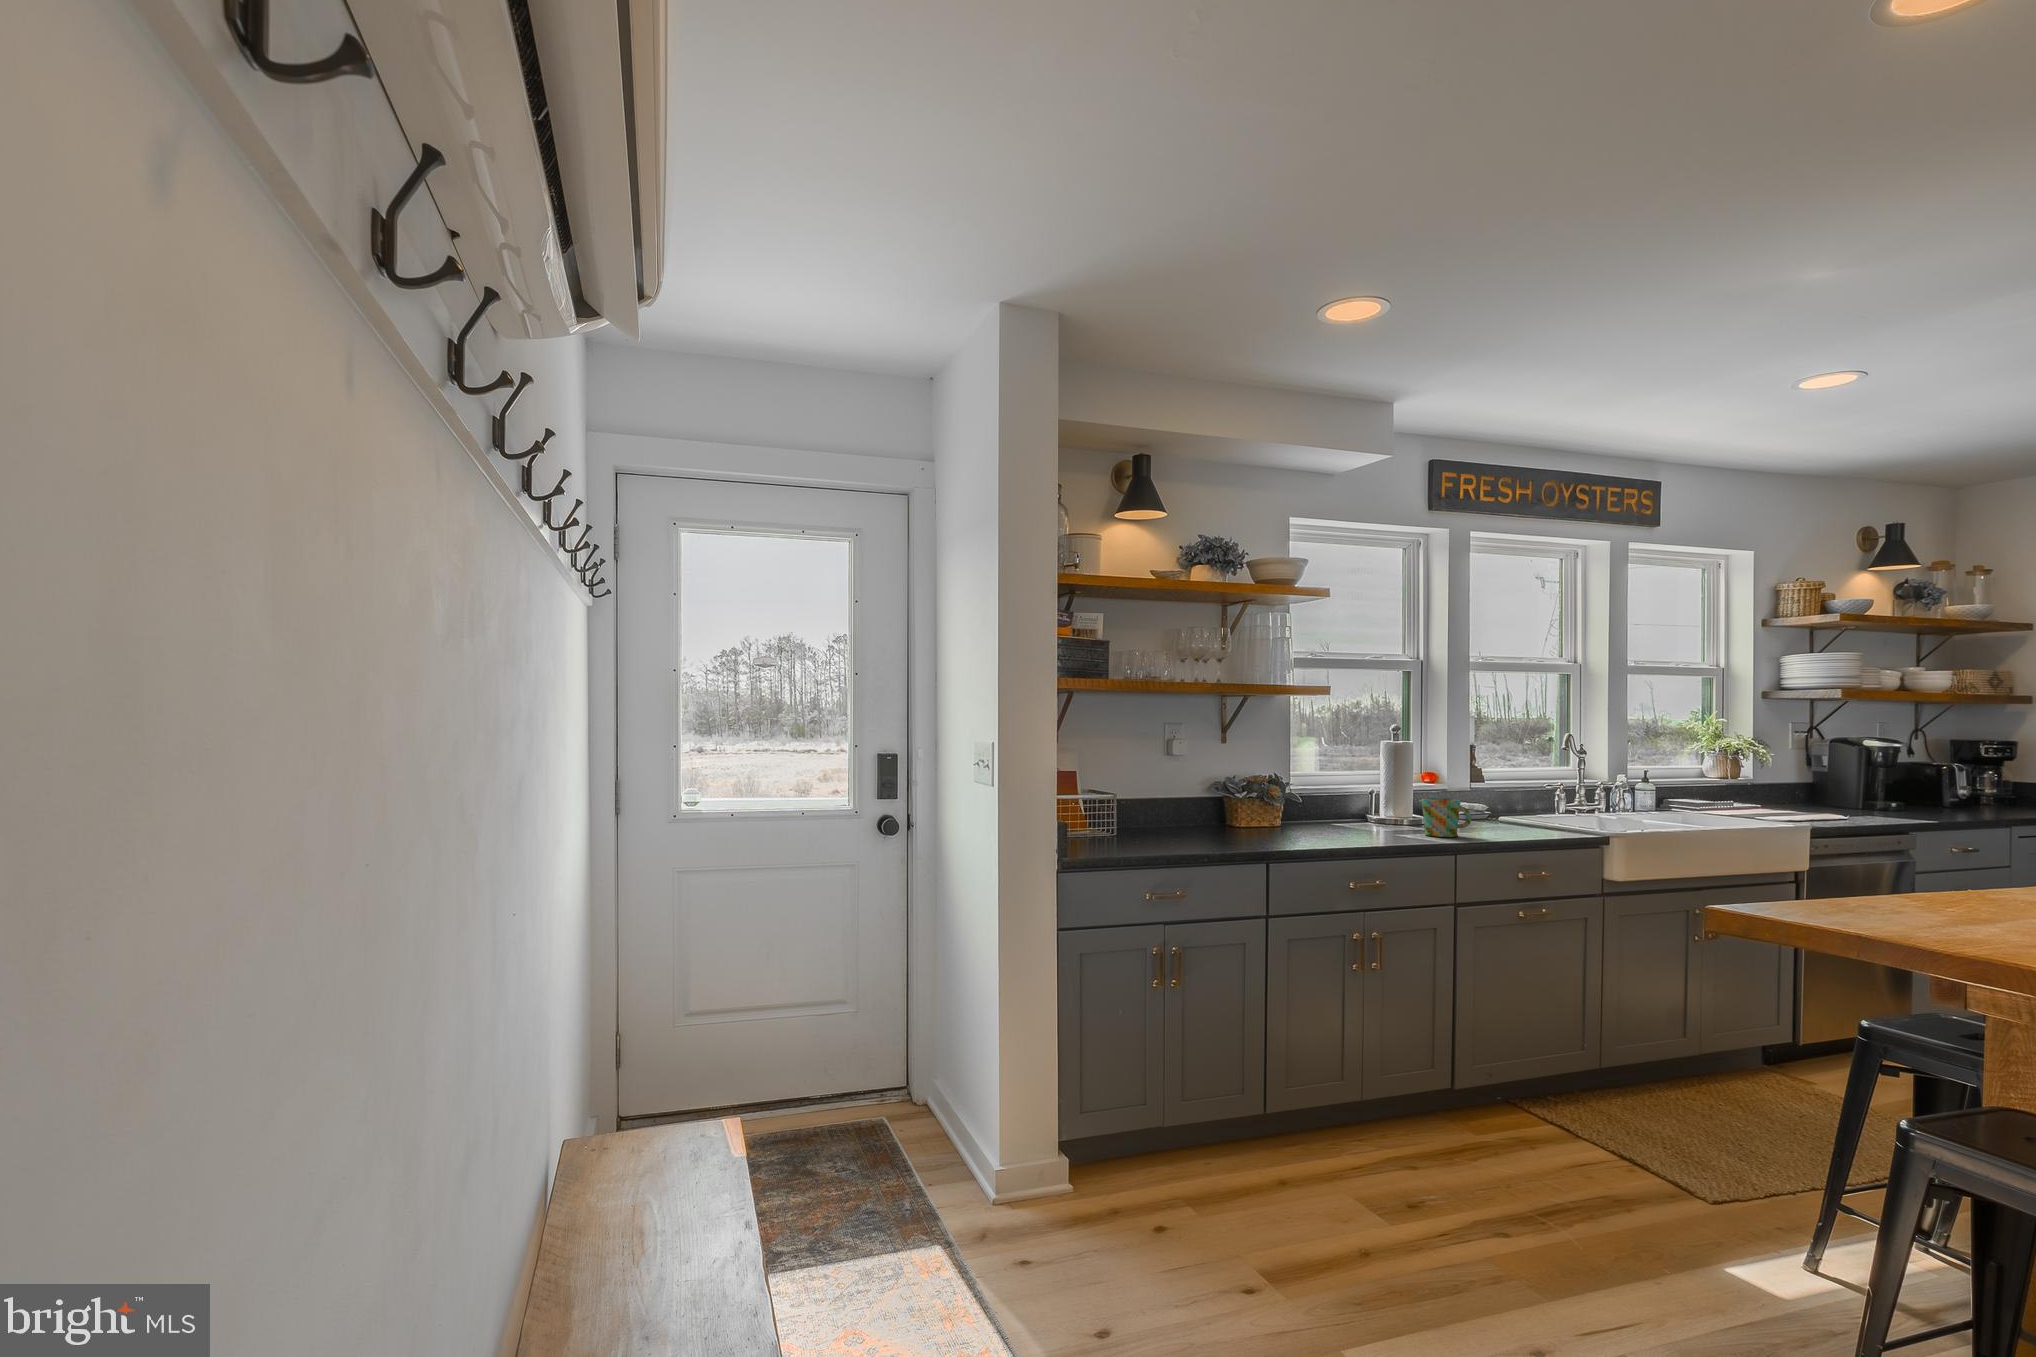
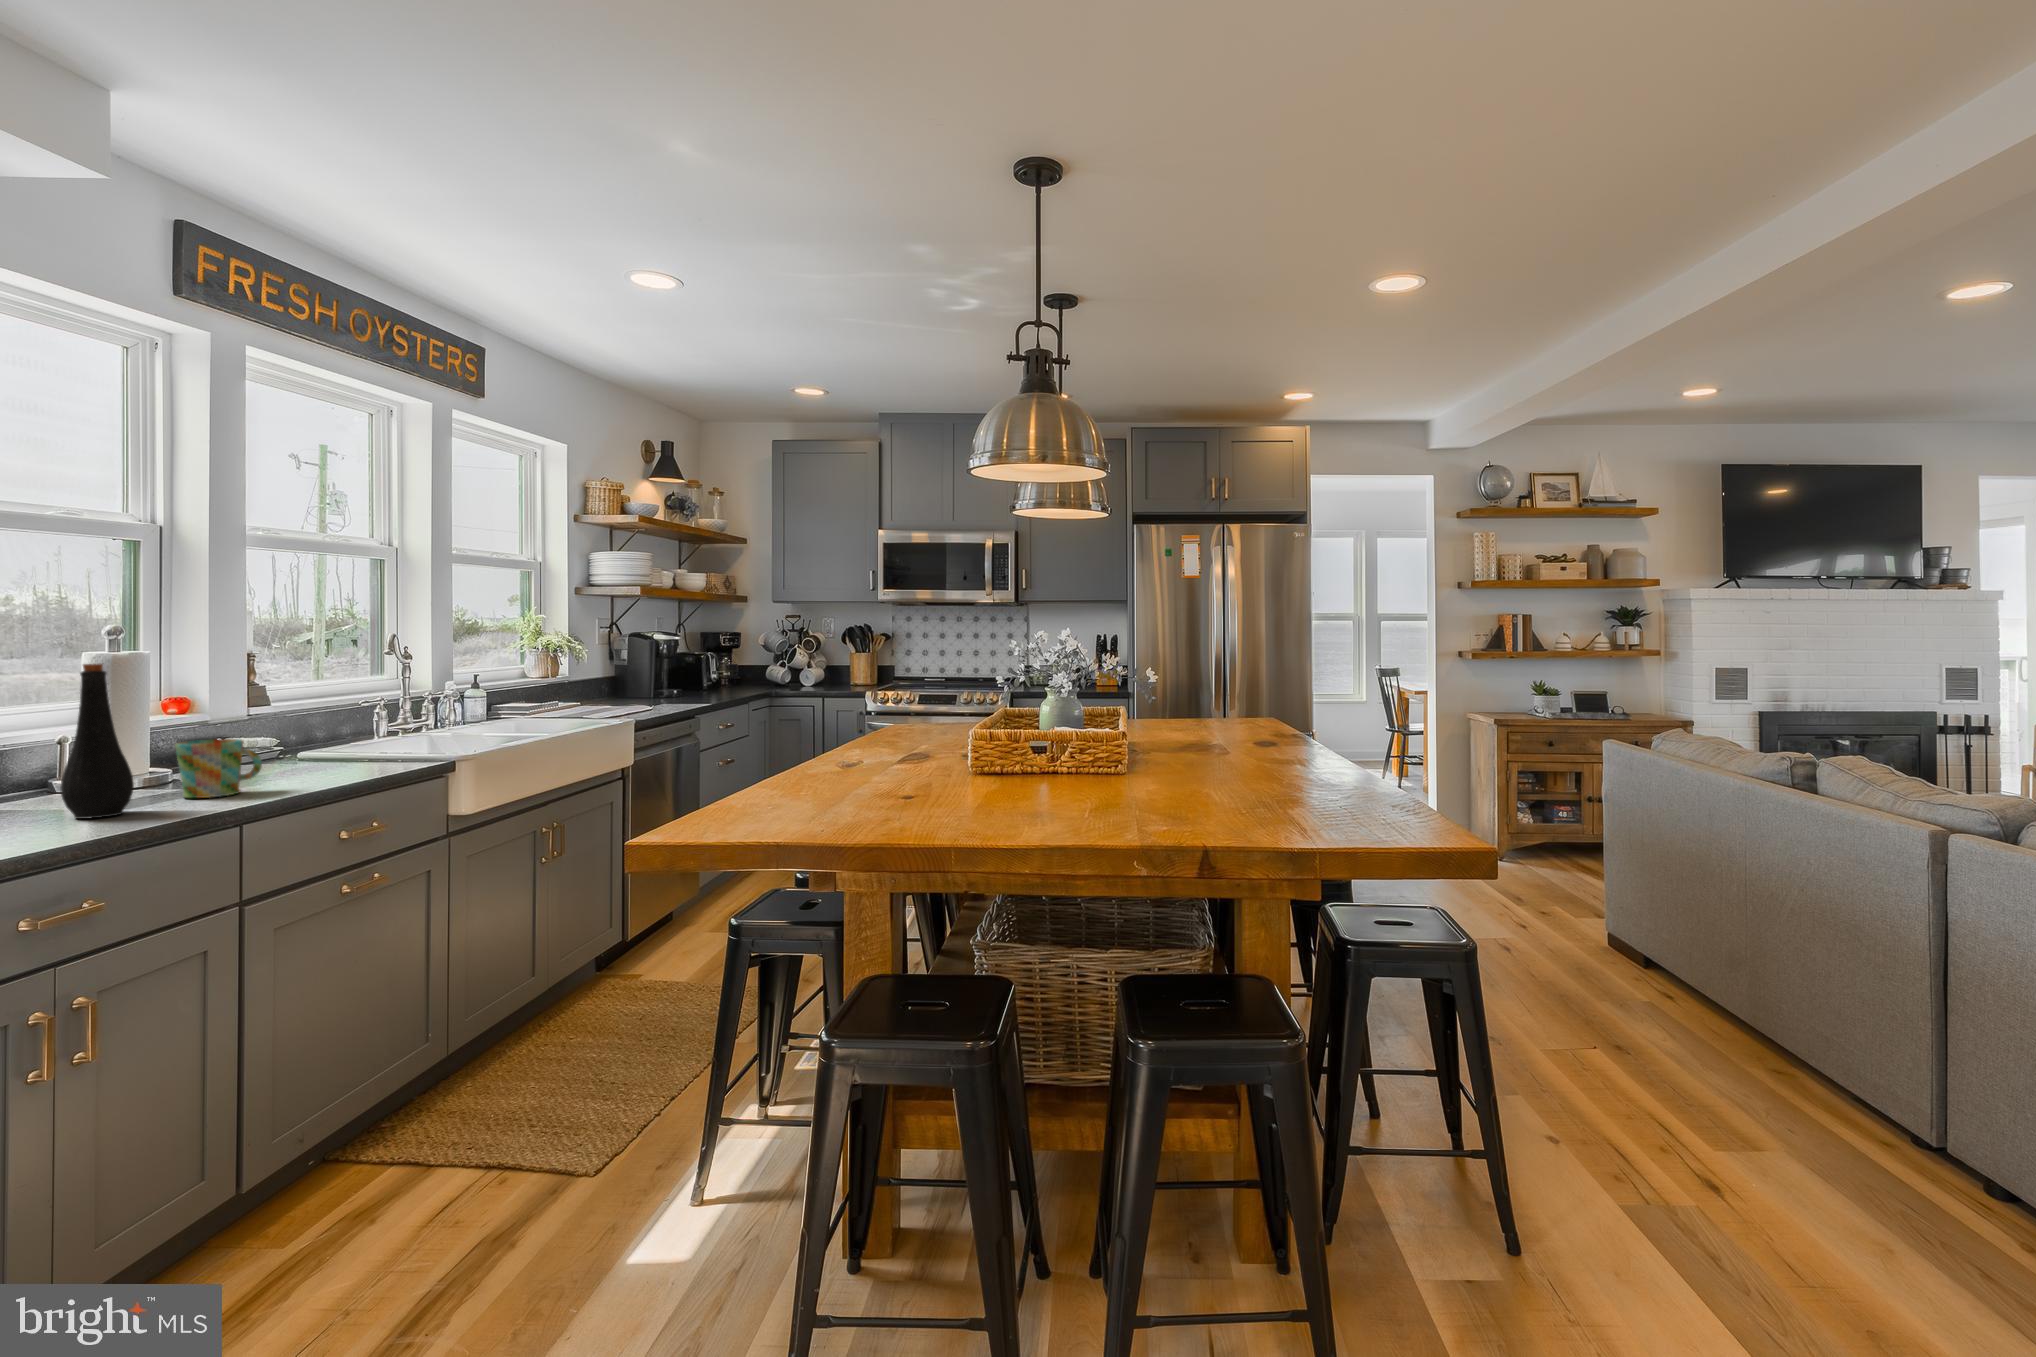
bottle: none [1363,744,1399,839] -> present [61,664,134,819]

